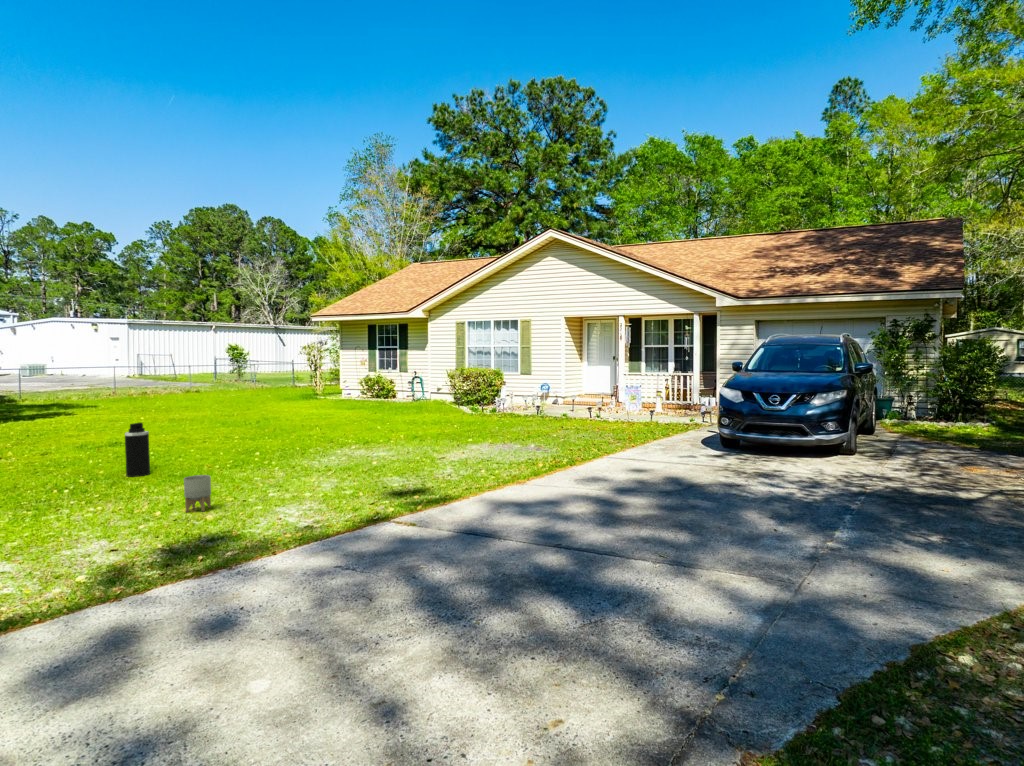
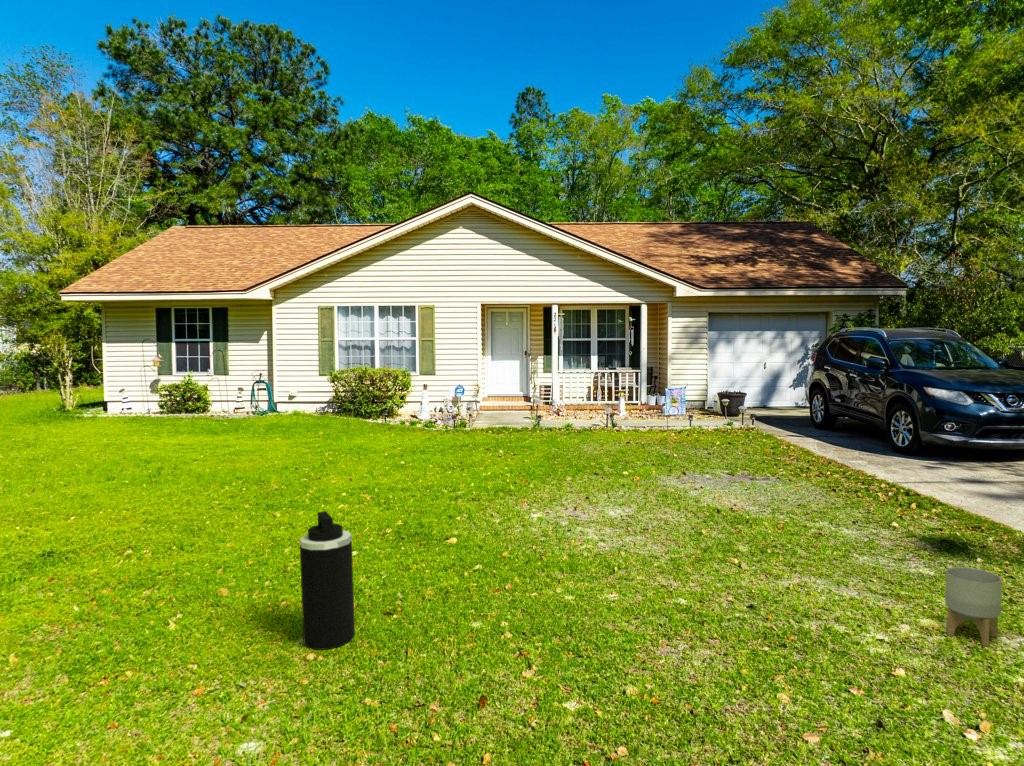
planter: present [184,475,211,512] -> present [945,567,1002,646]

